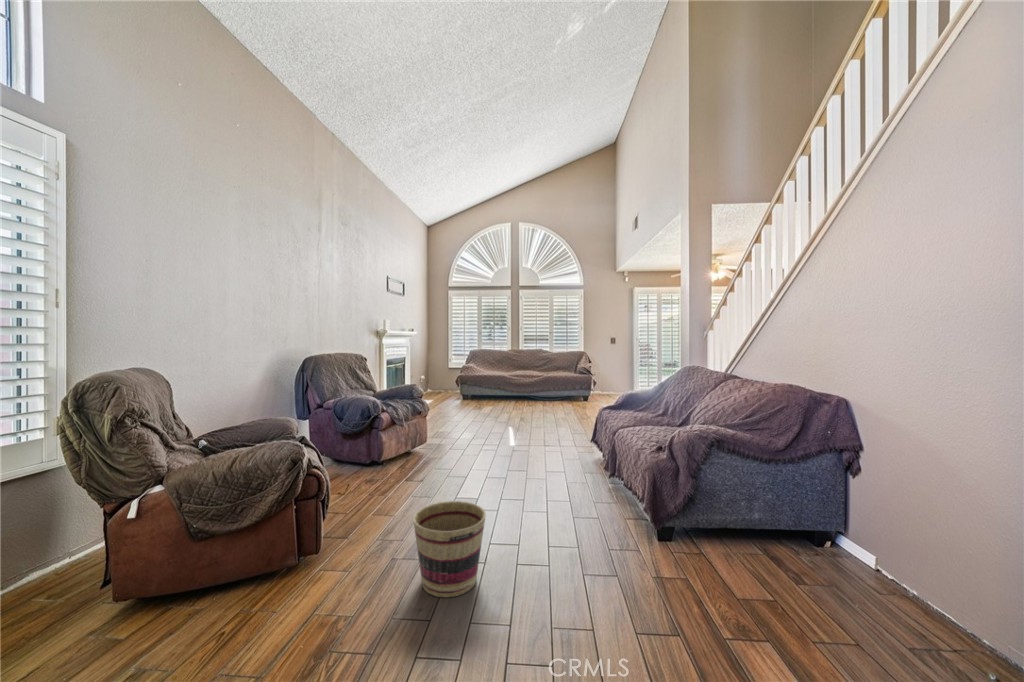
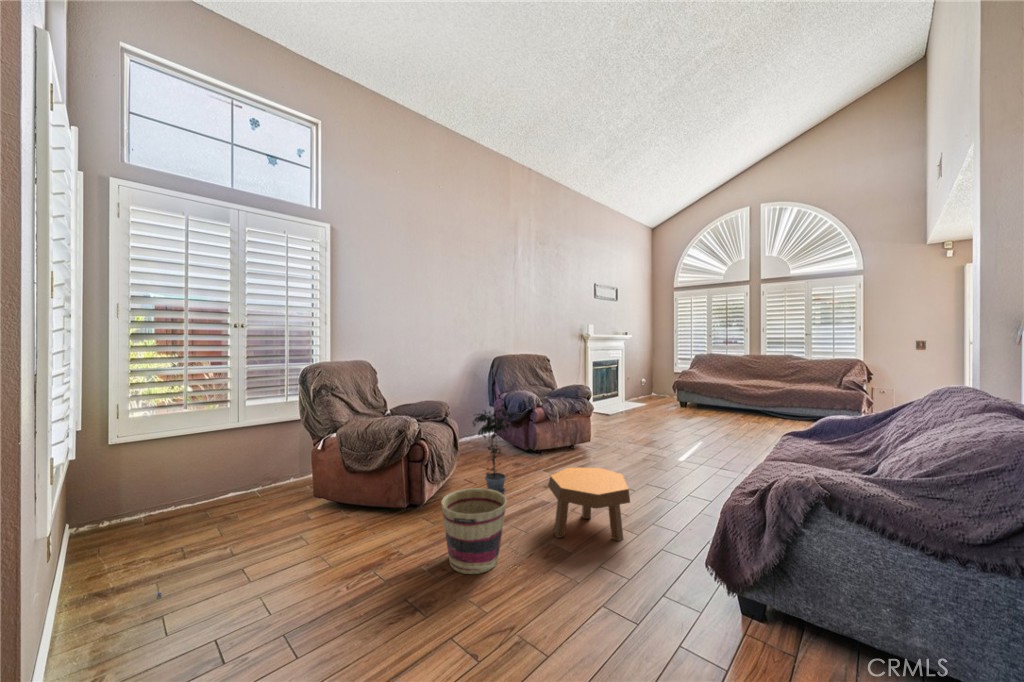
potted plant: none [364,410,410,516] -> present [473,404,516,493]
footstool: none [474,460,554,533] -> present [548,468,630,541]

